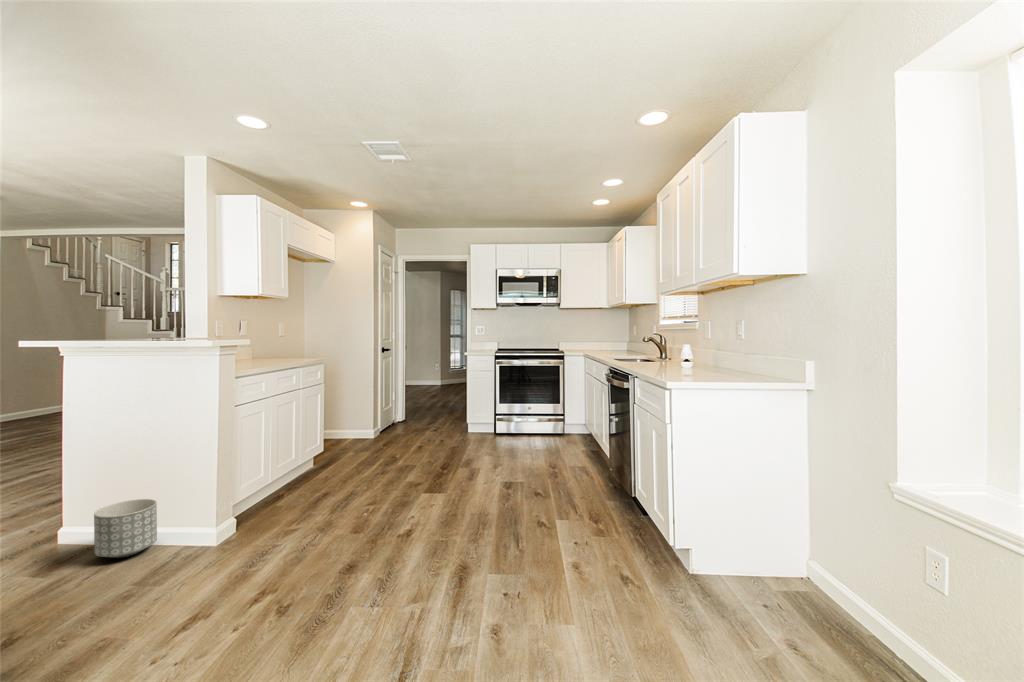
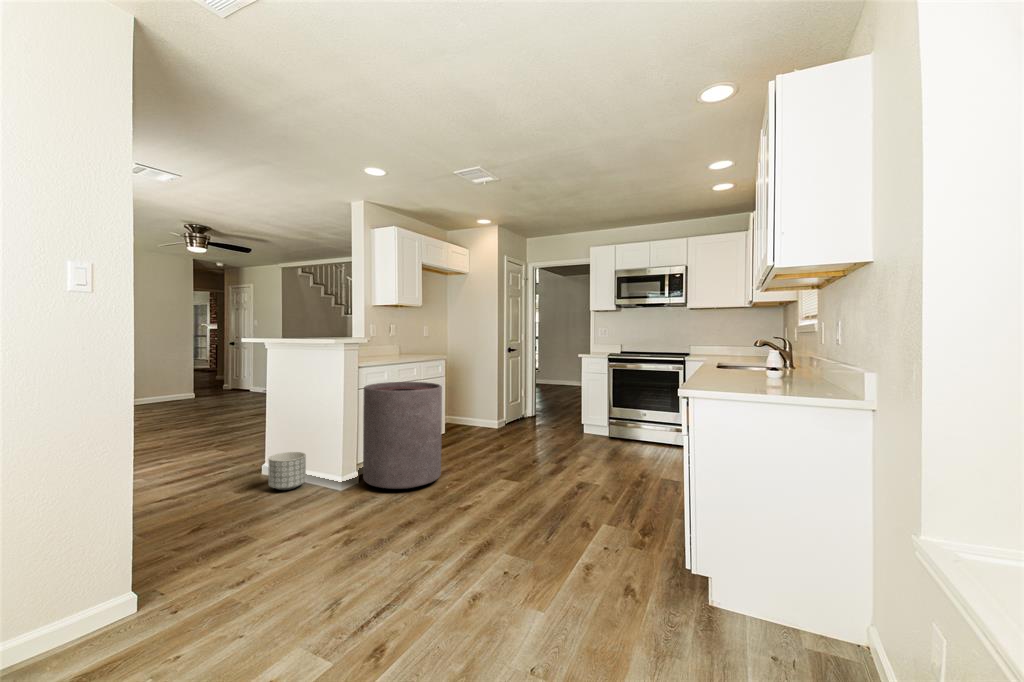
trash can: none [245,390,351,527] -> present [363,382,442,489]

